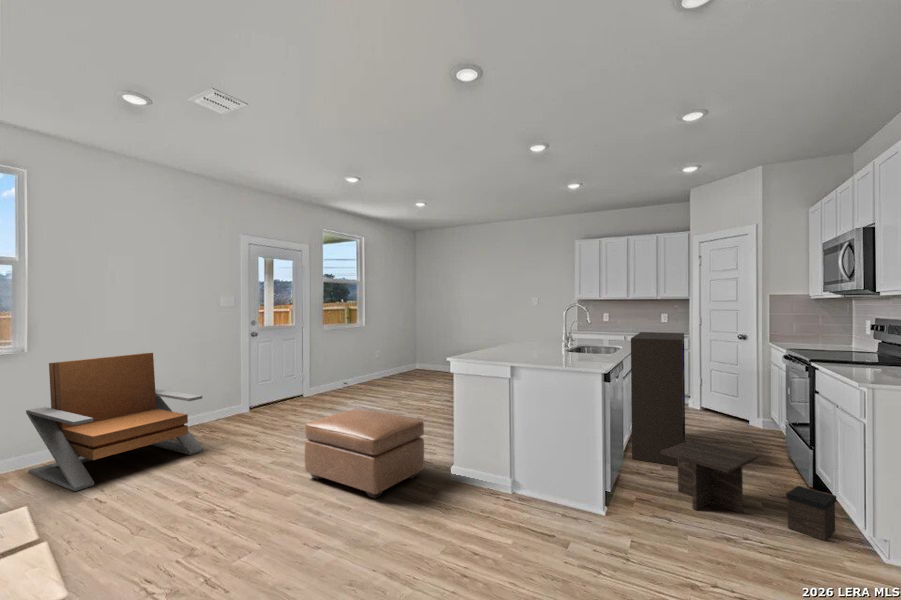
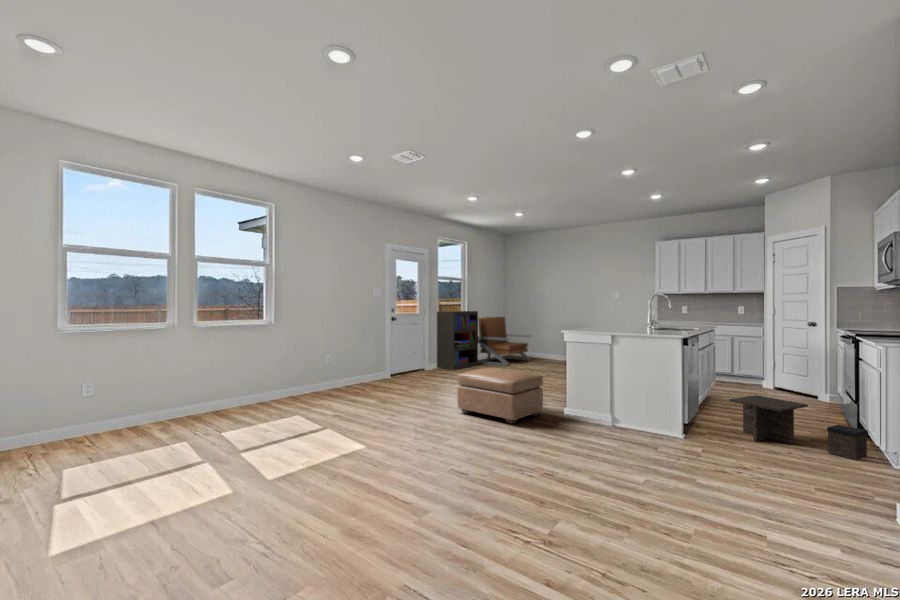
bookshelf: present [631,332,685,466] -> present [437,311,478,370]
lounge chair: present [26,353,203,491] -> present [478,317,531,366]

